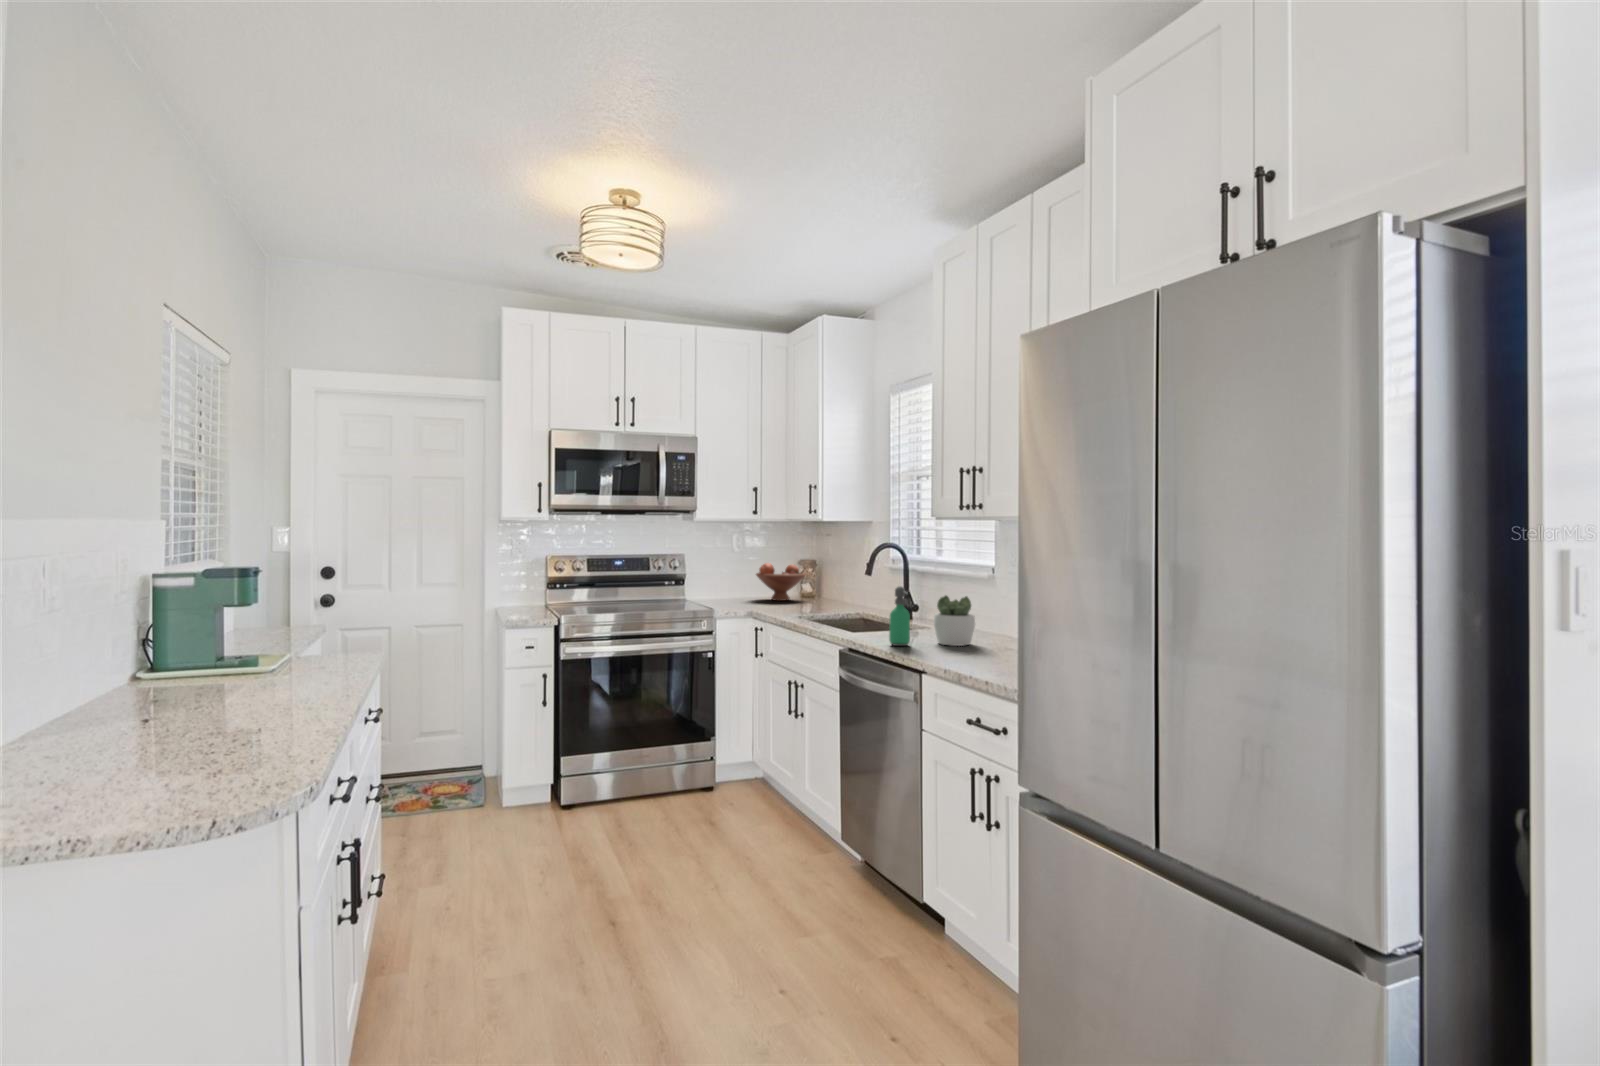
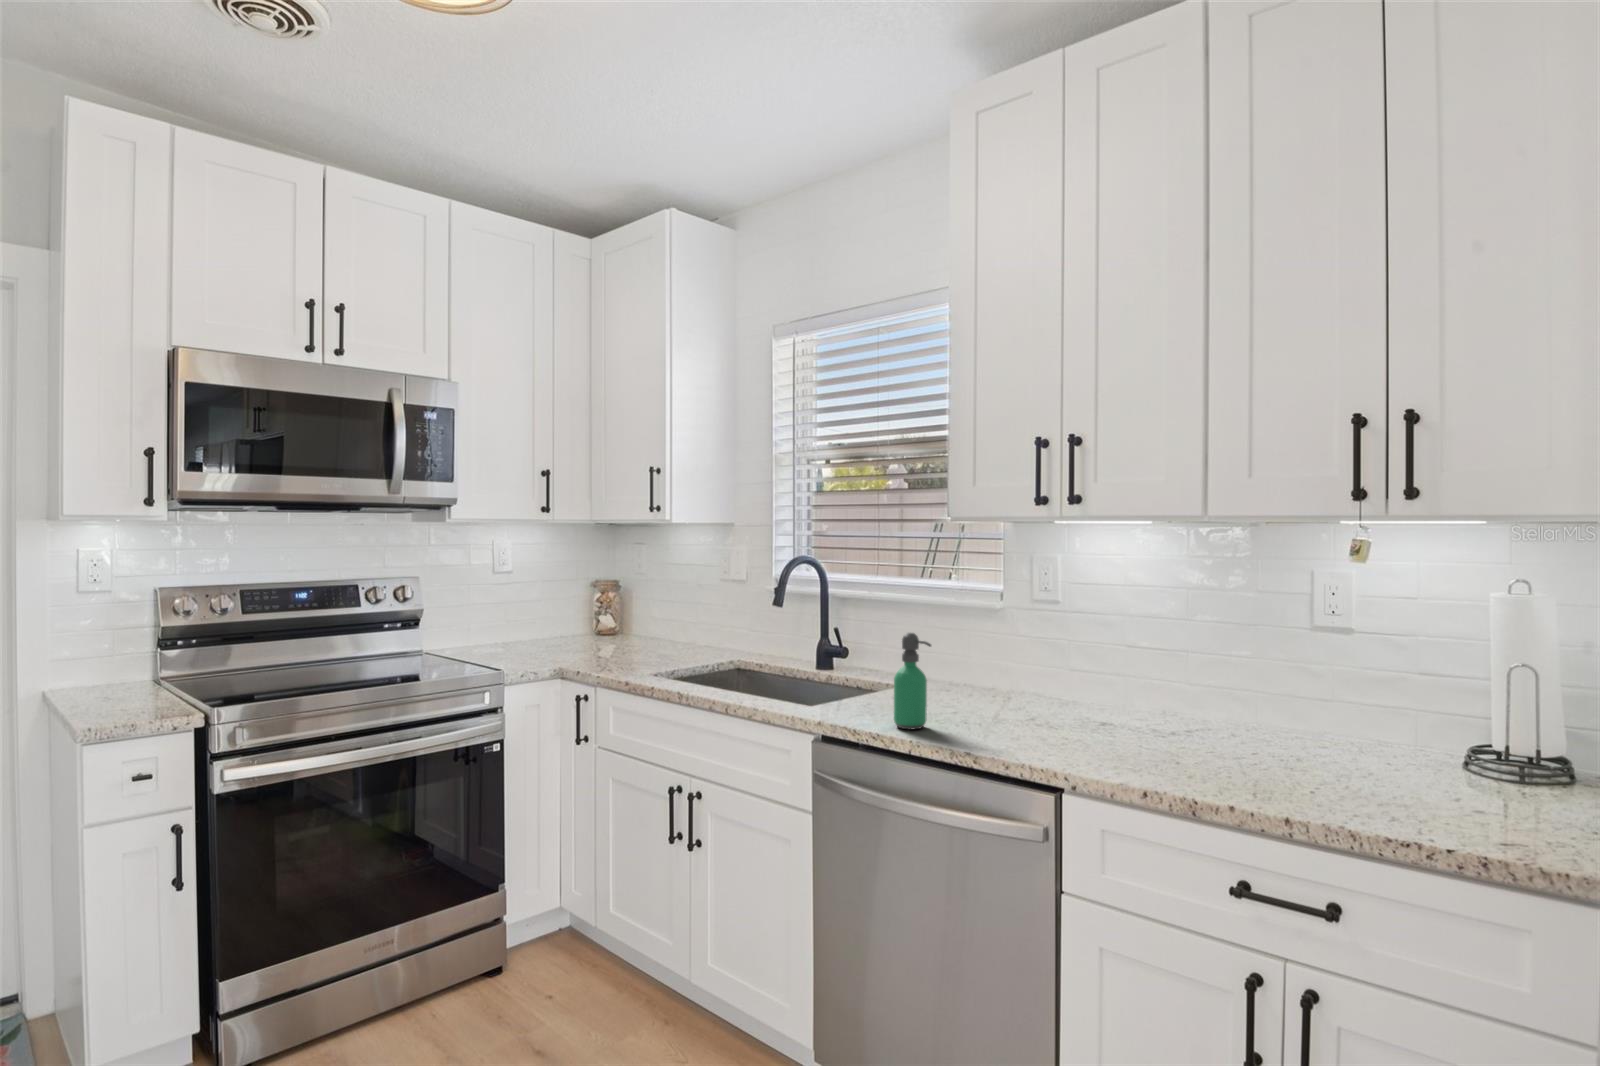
fruit bowl: present [756,563,805,601] -> none [529,584,608,642]
succulent plant: present [933,596,975,646] -> none [942,640,1006,720]

